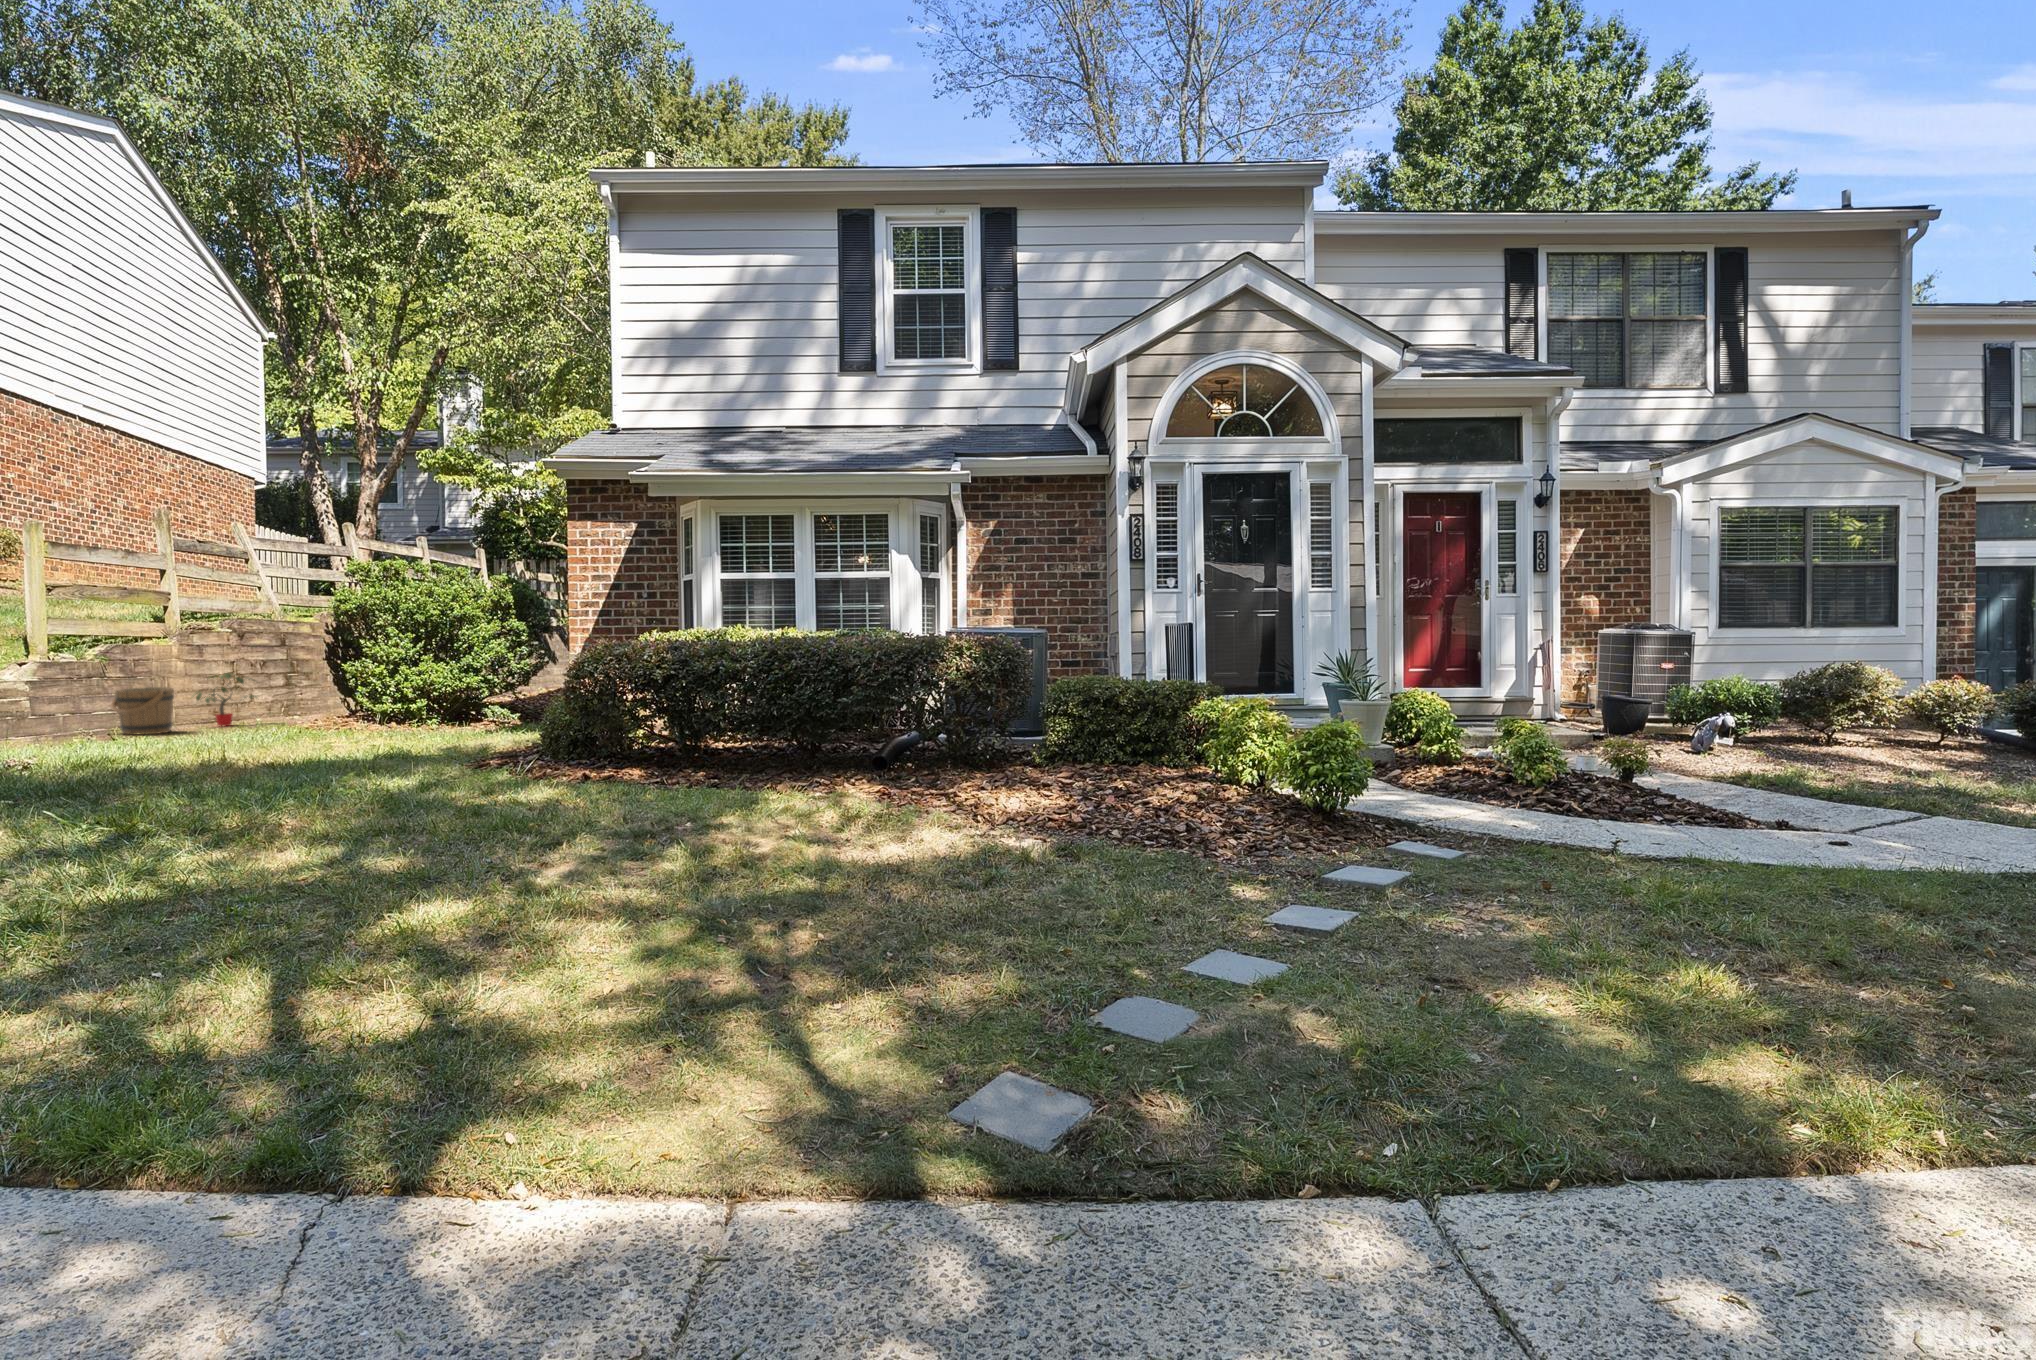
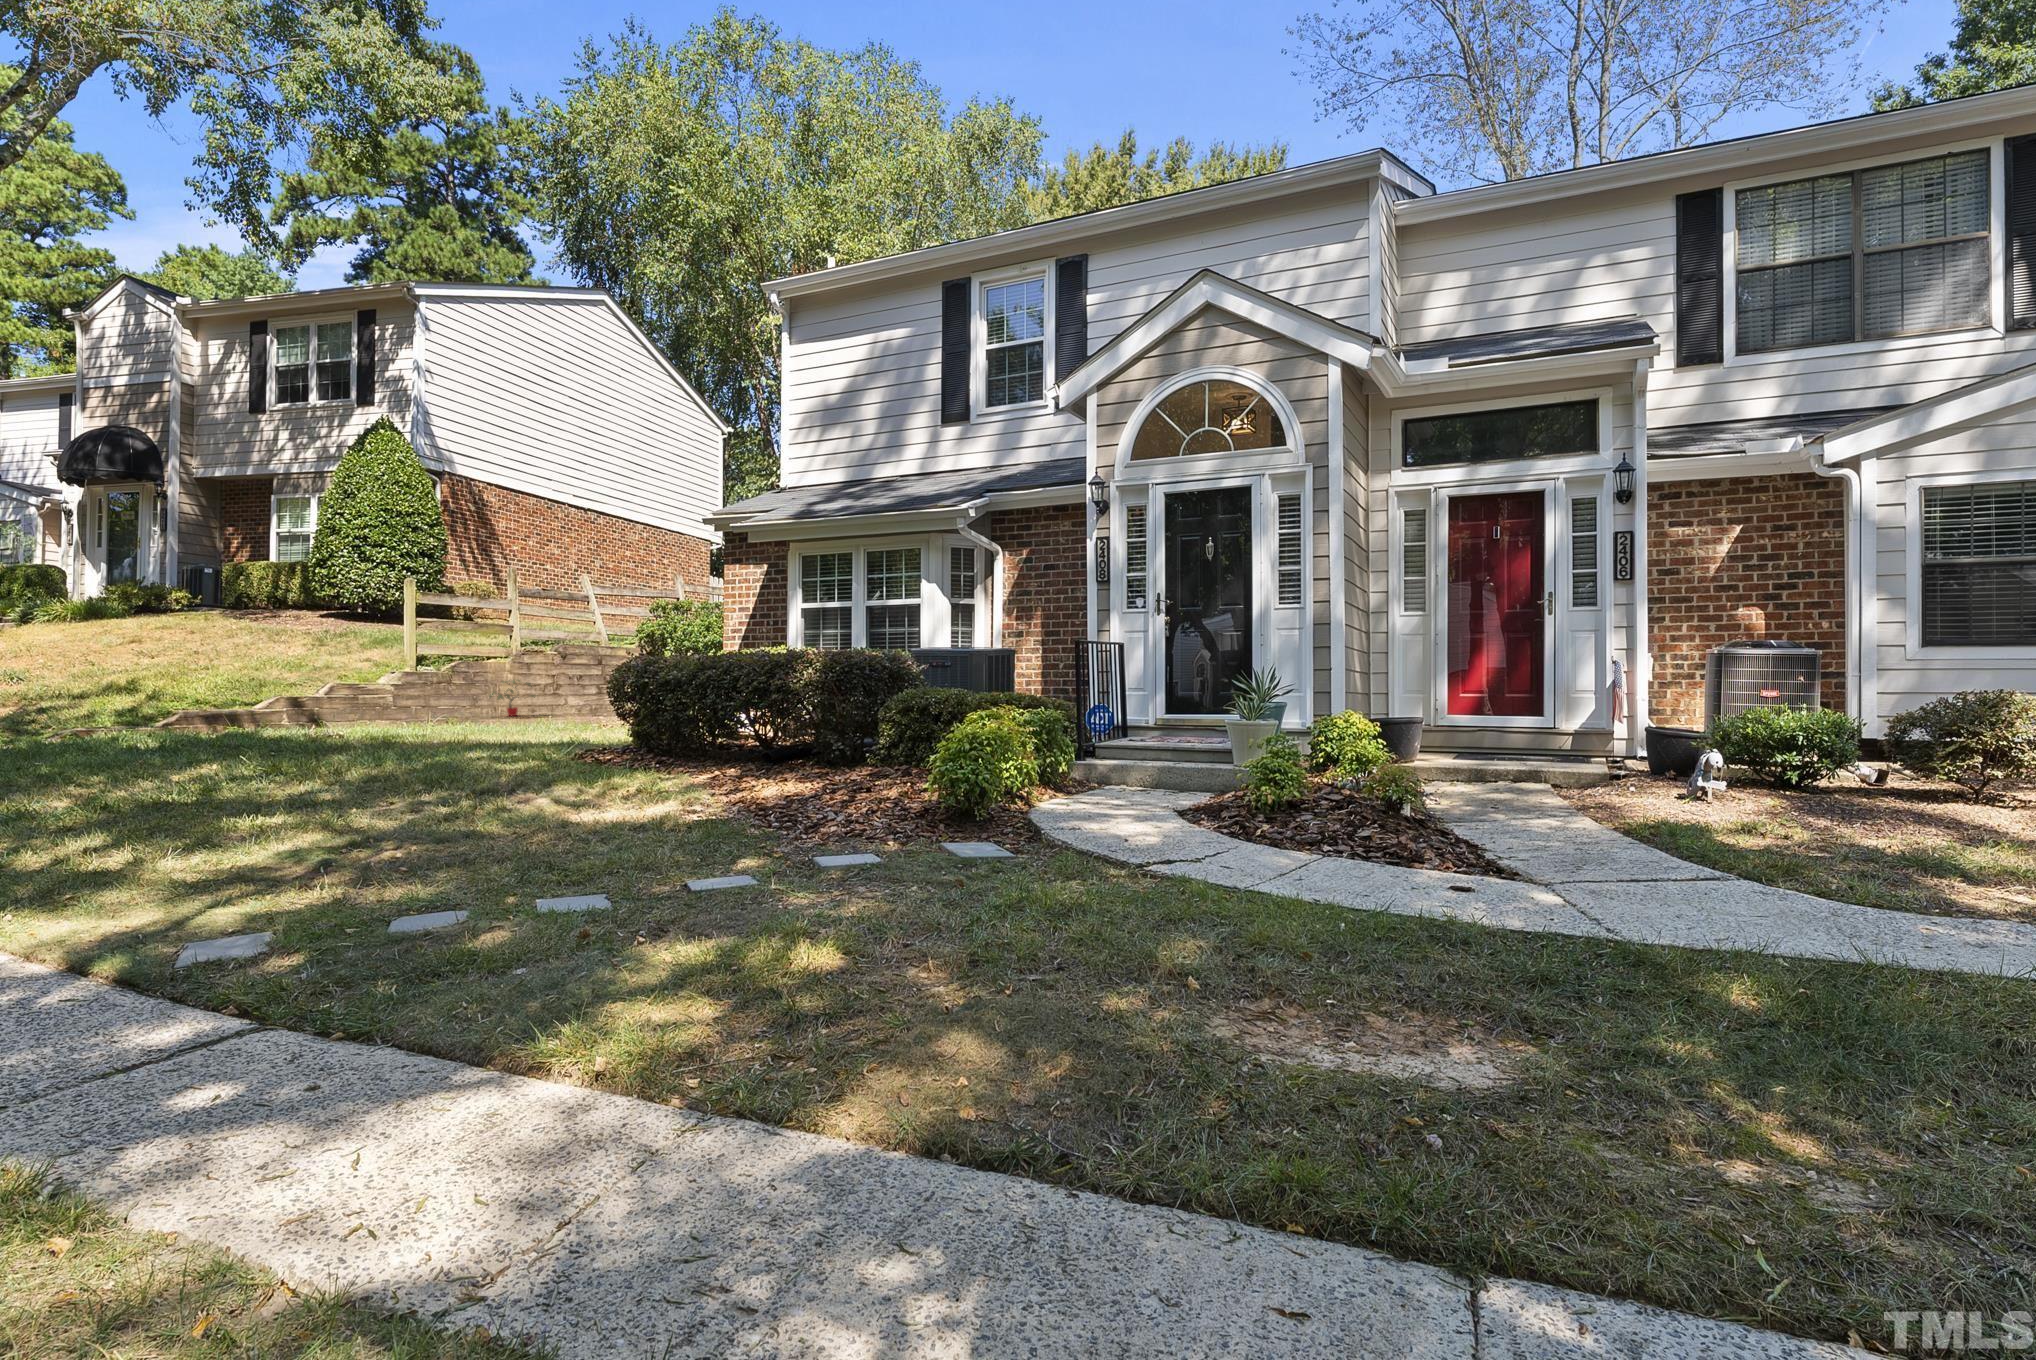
bucket: present [111,687,174,735] -> none [427,689,467,722]

